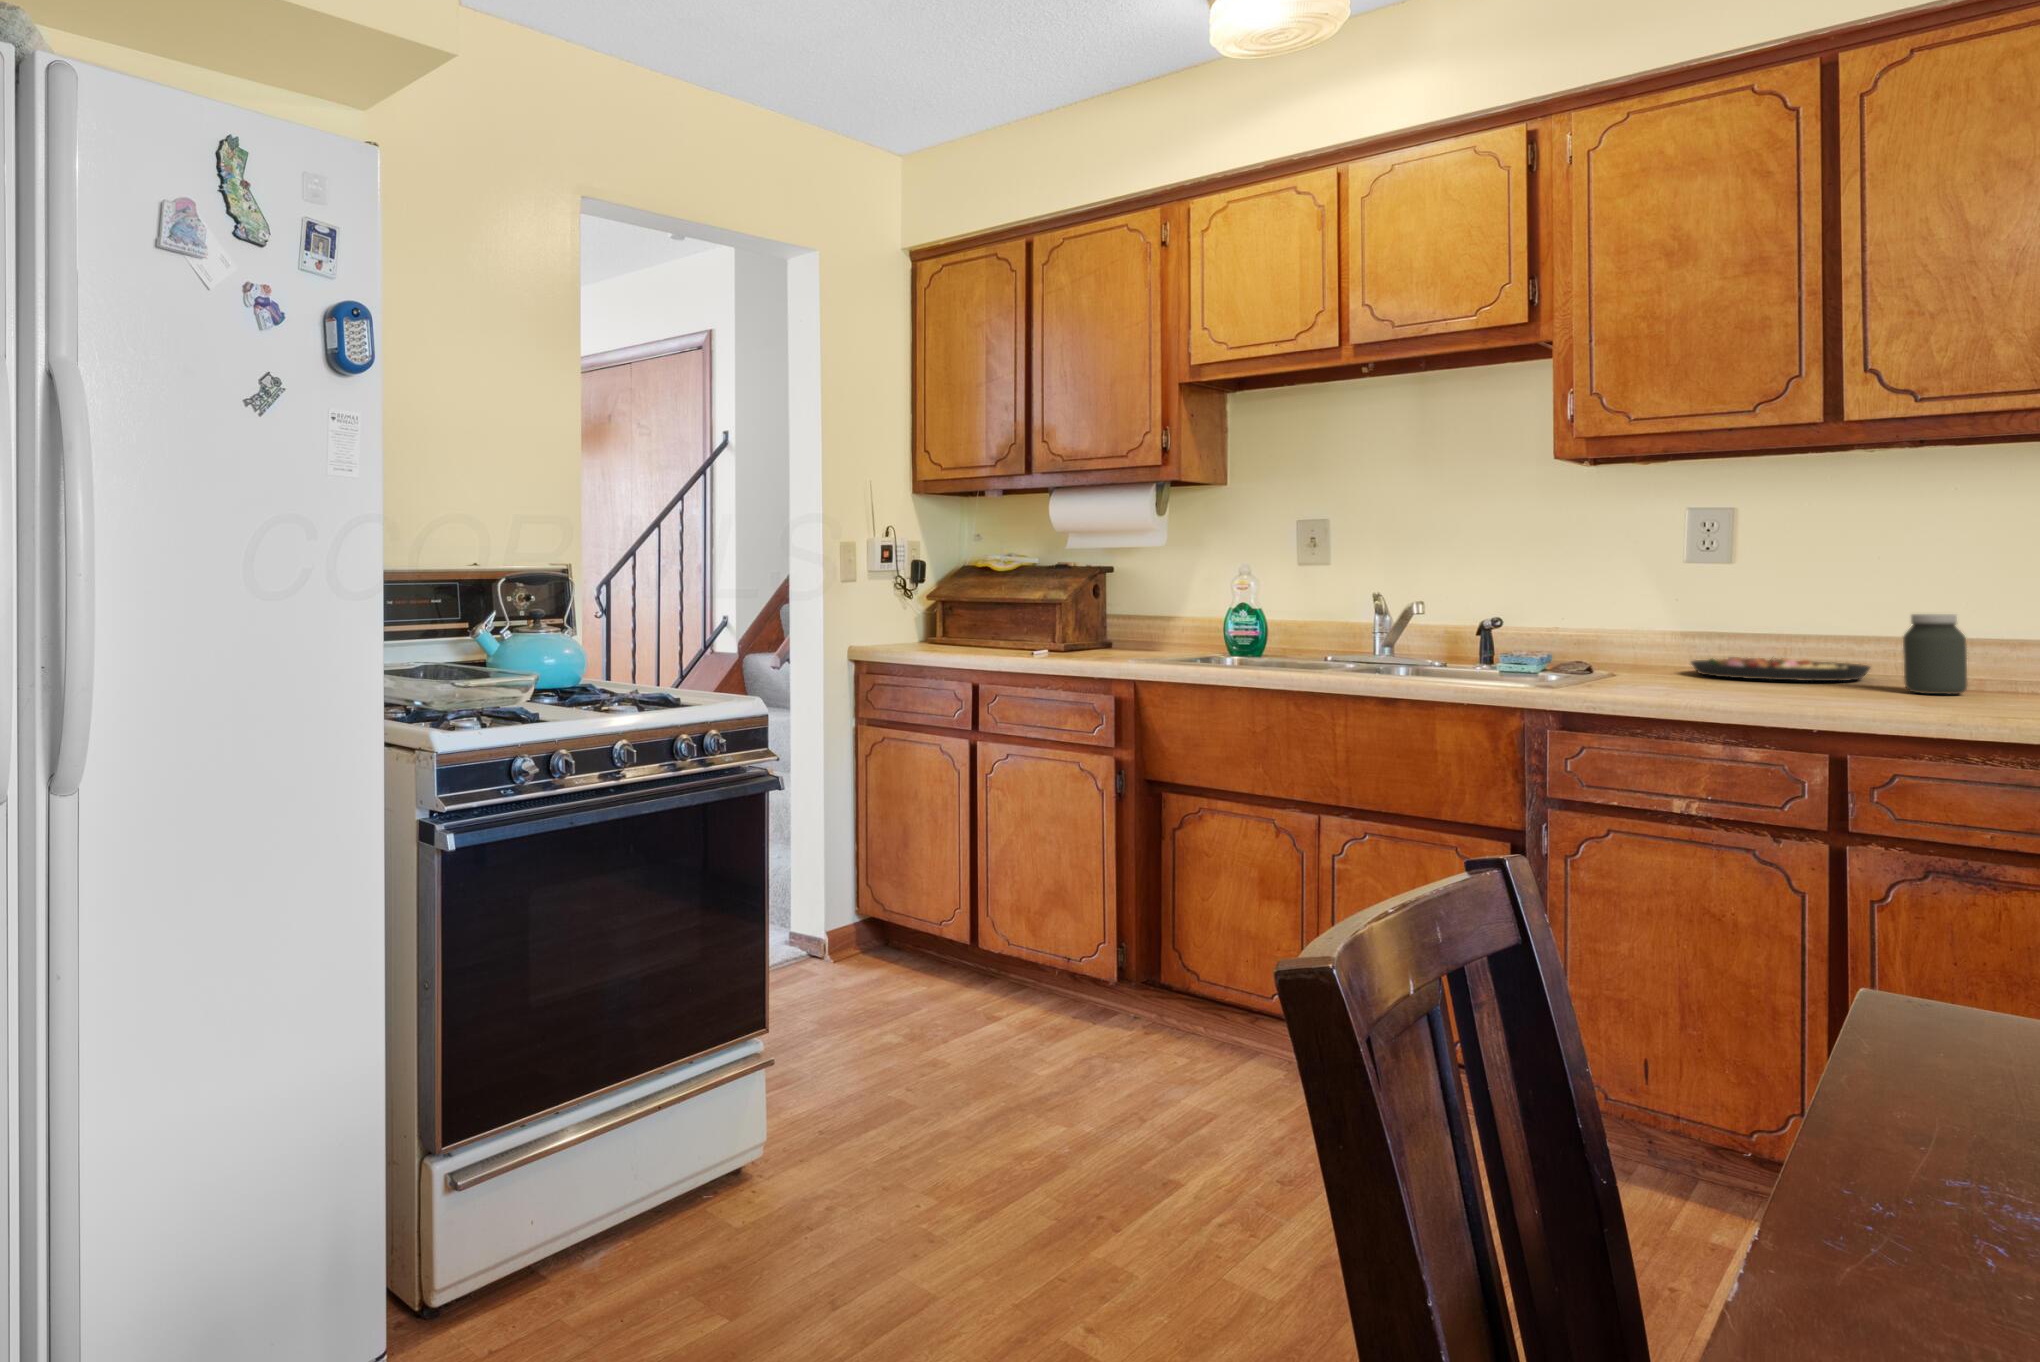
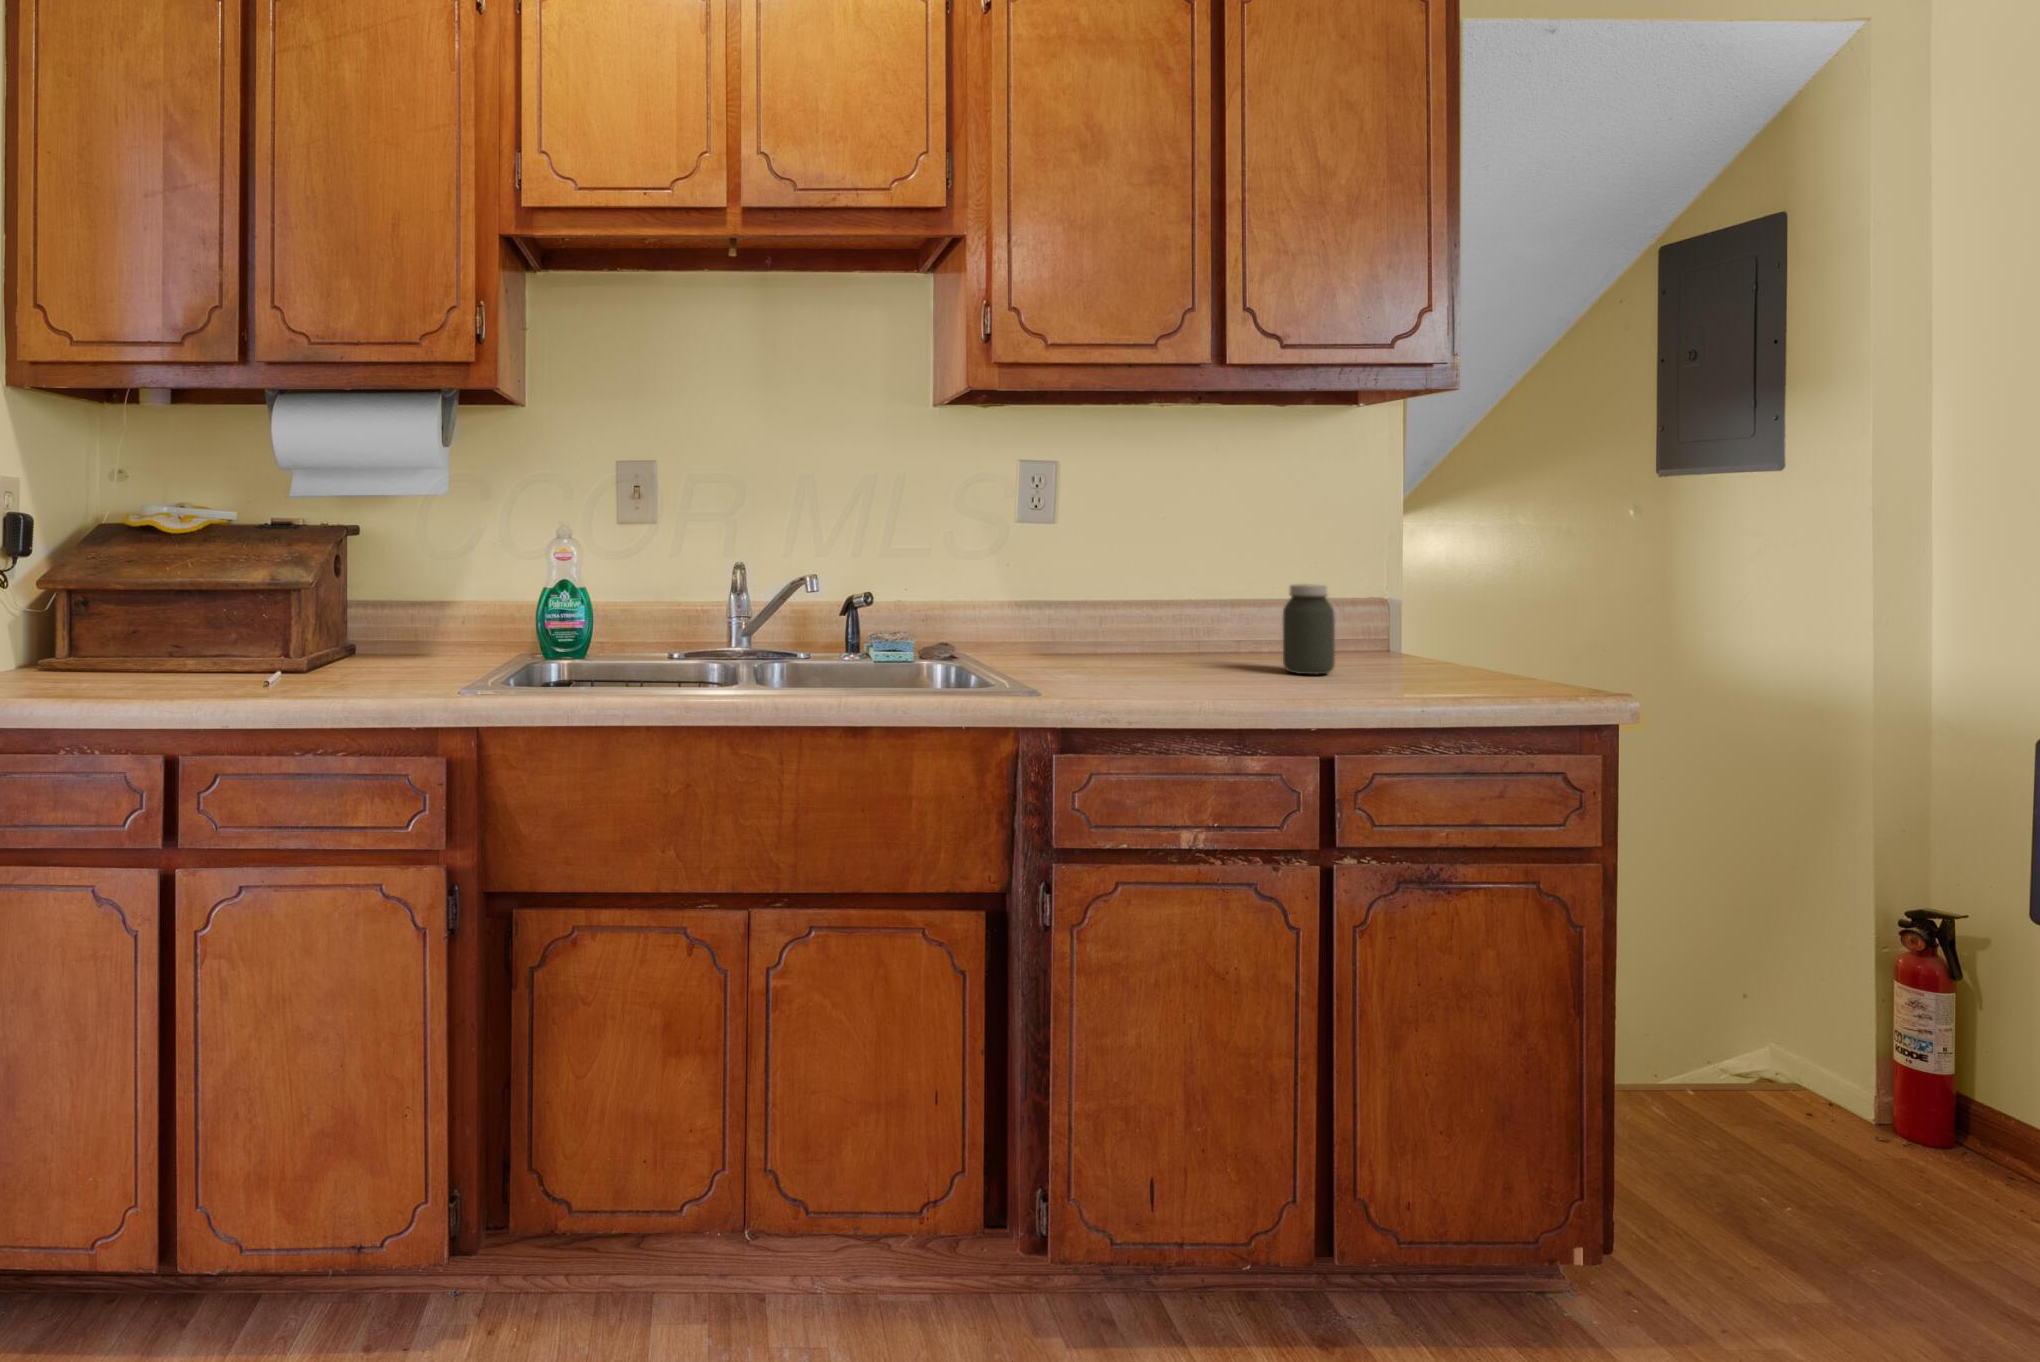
plate: present [1691,657,1870,681] -> none [1057,631,1214,663]

